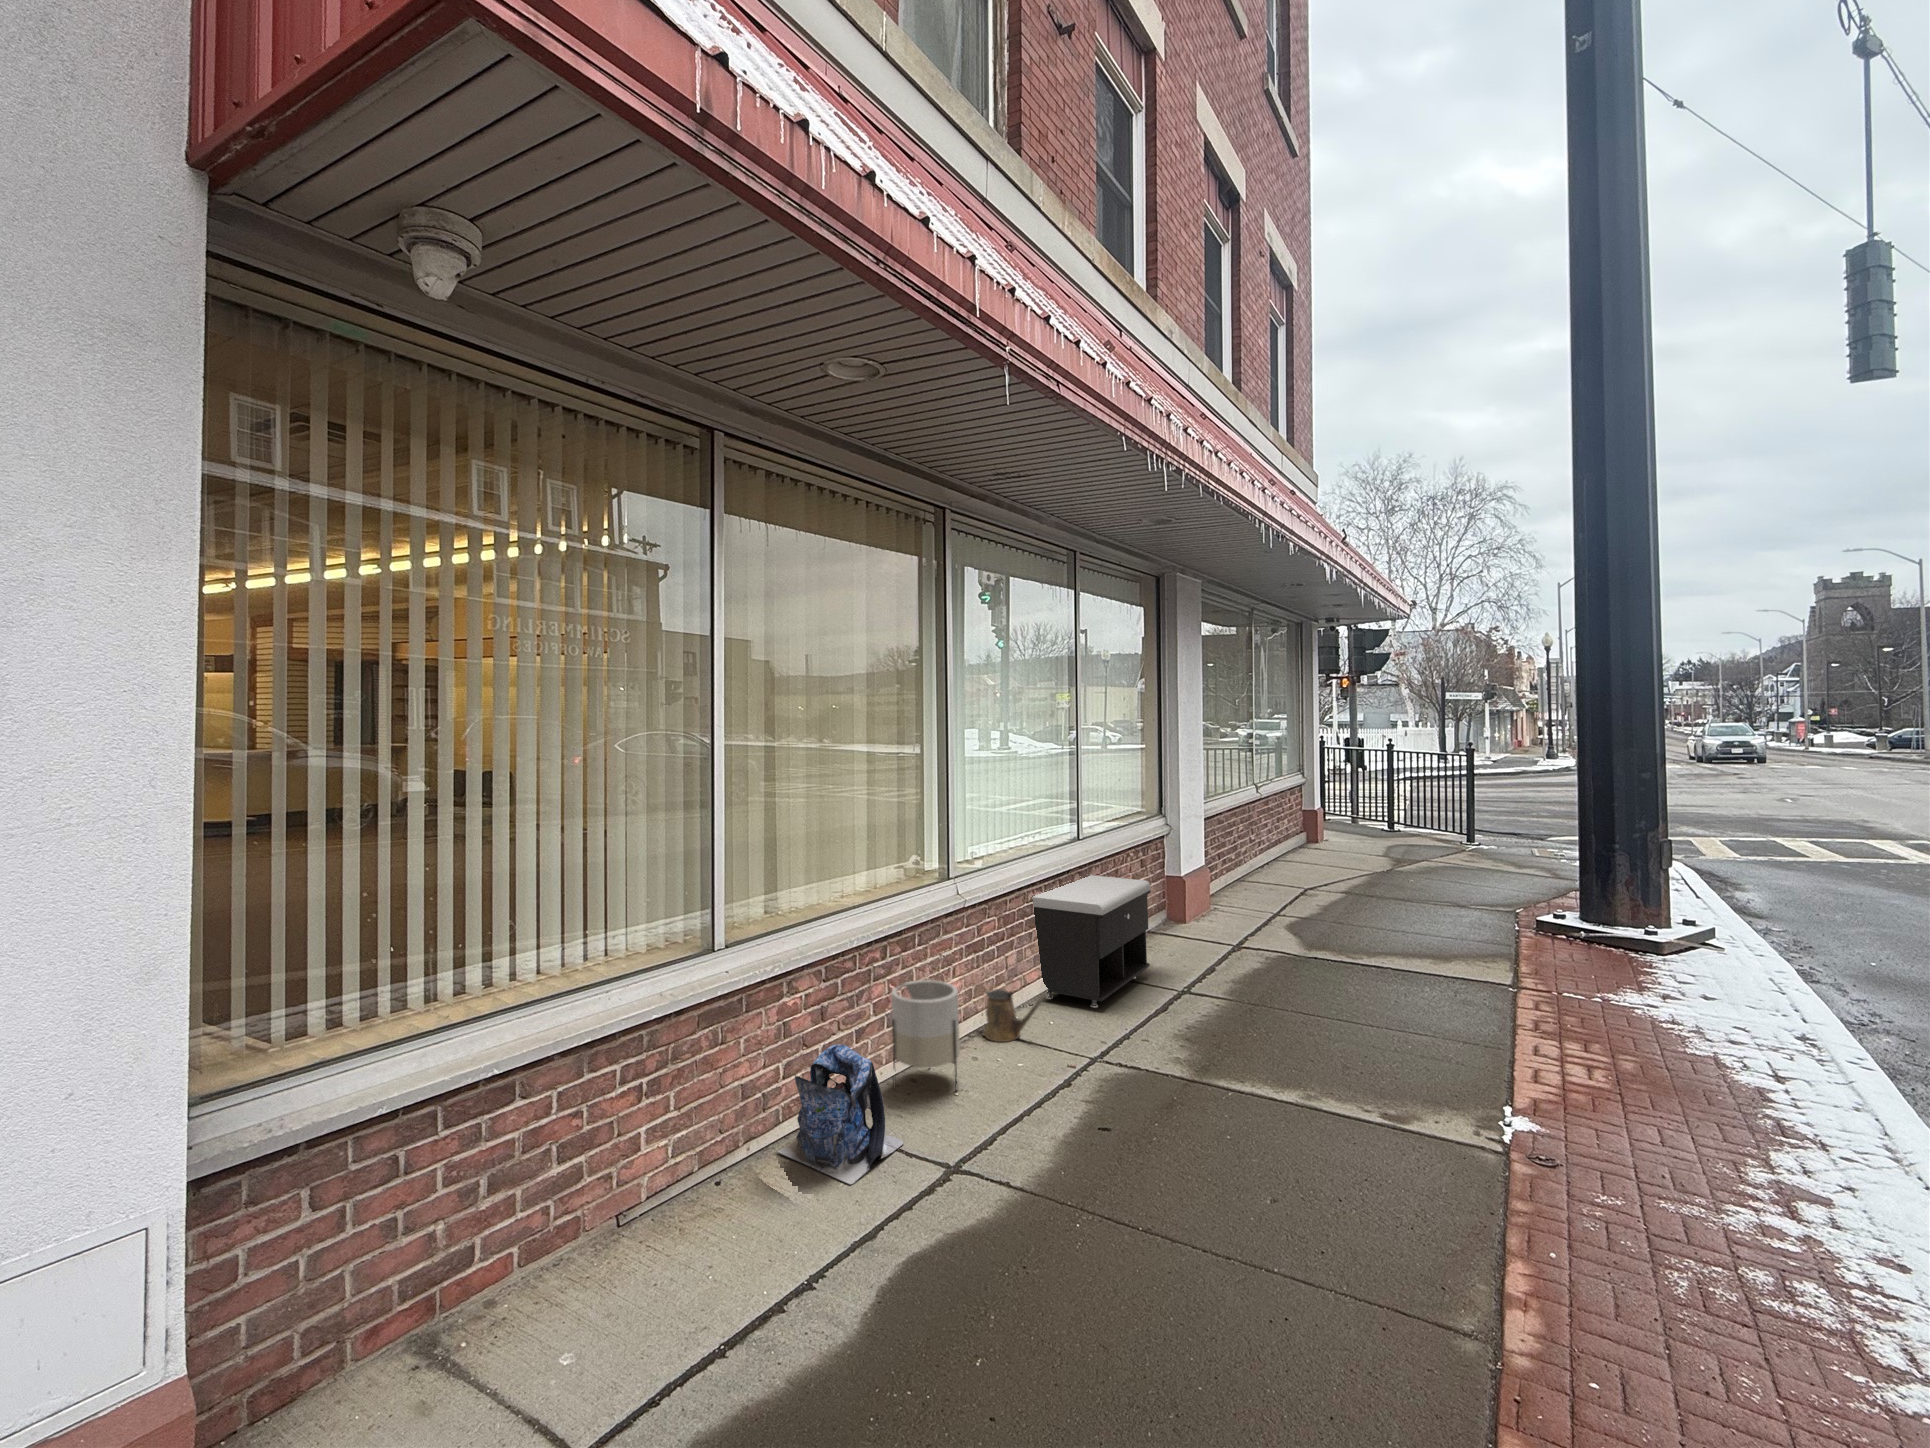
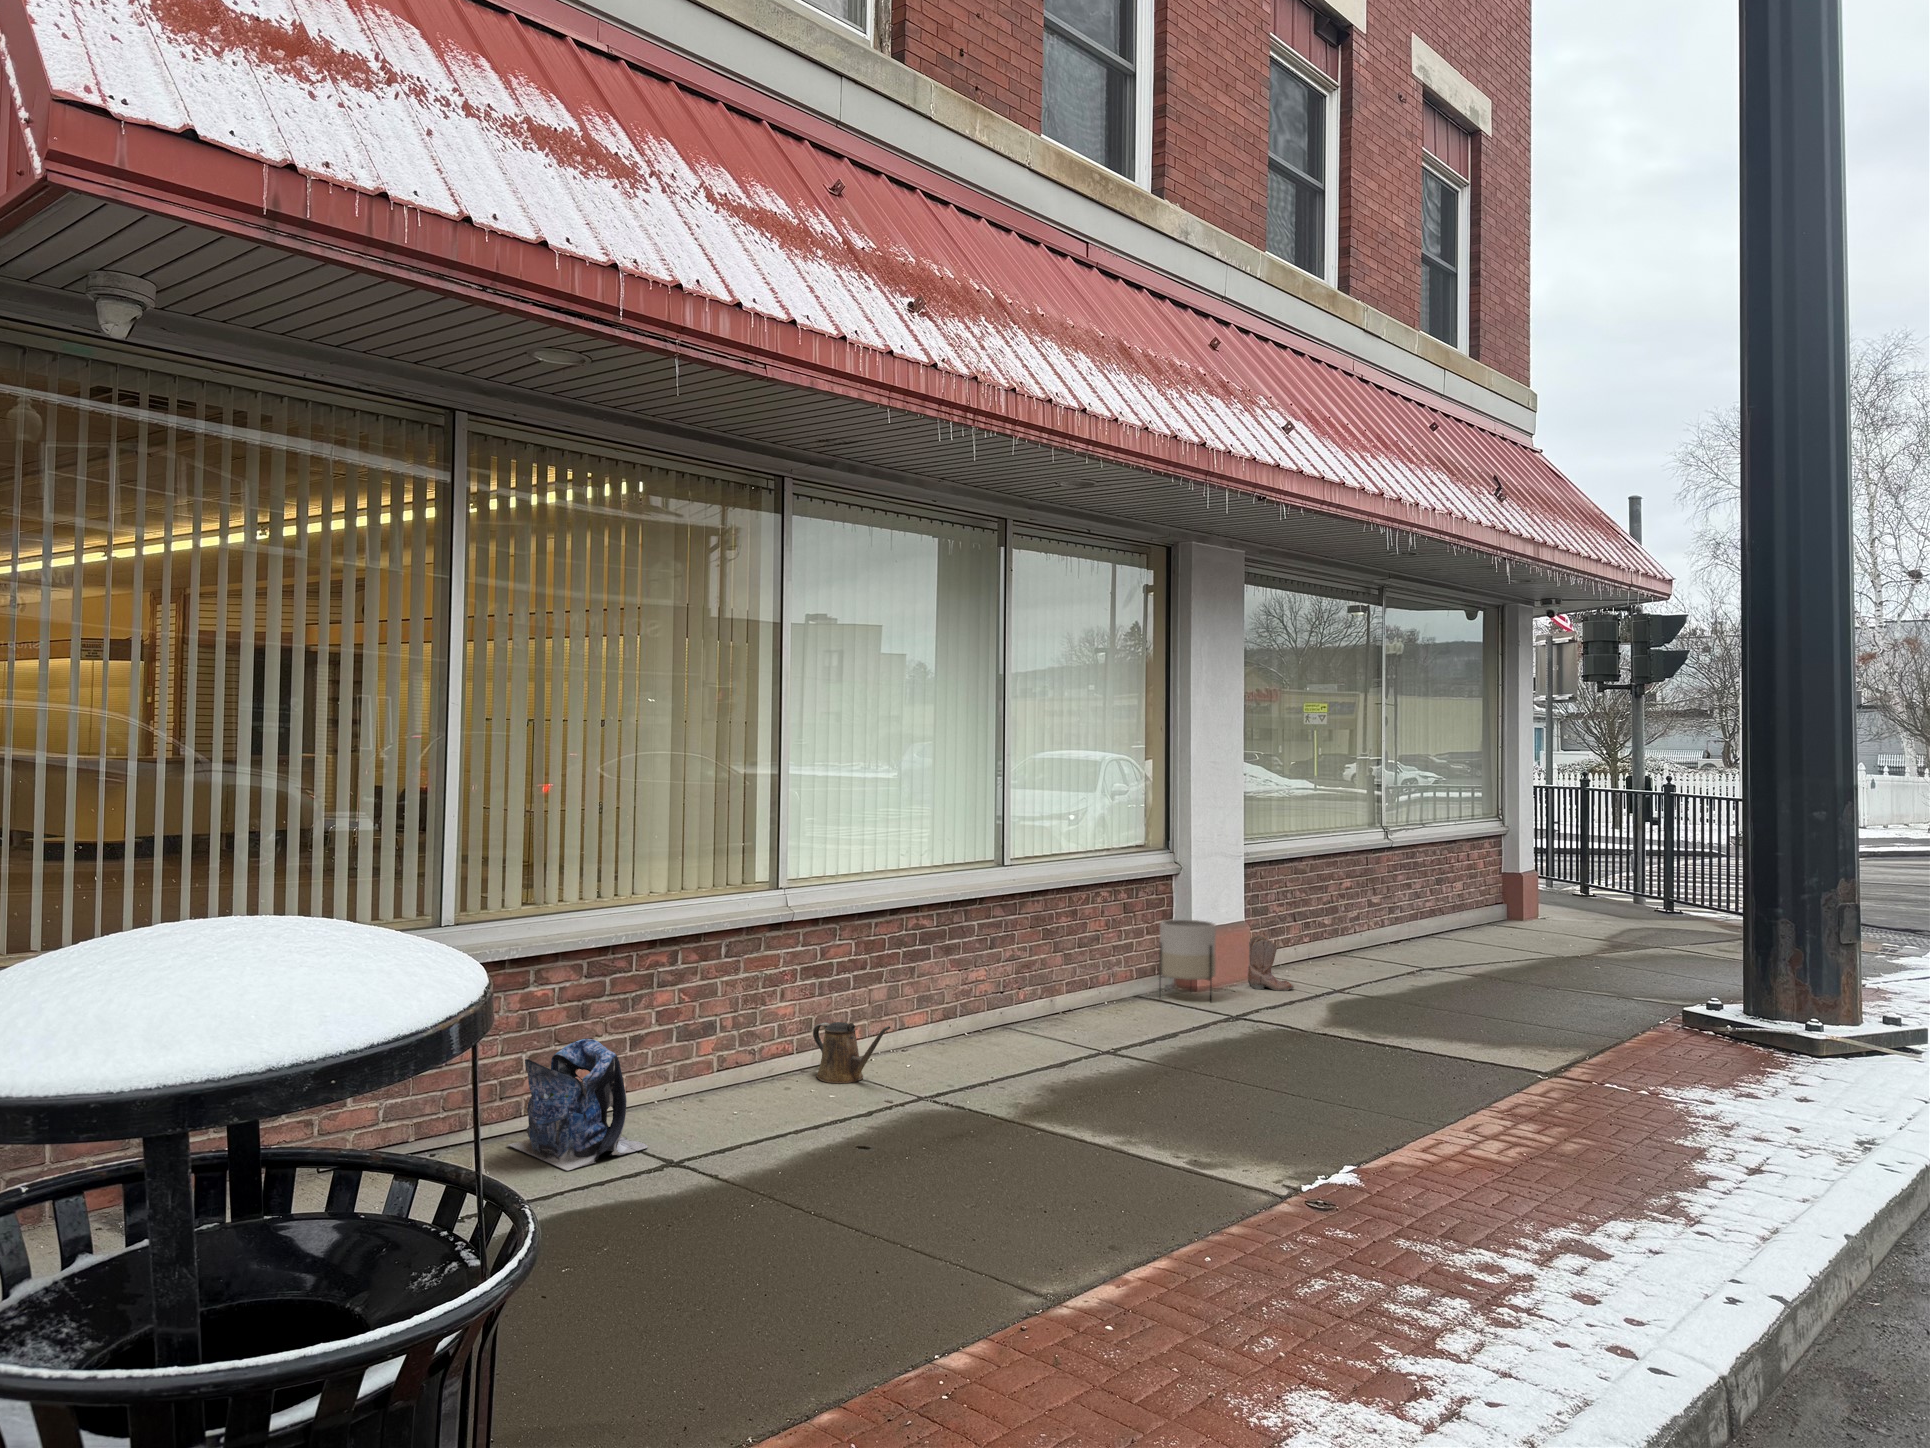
storage bench: present [1032,875,1151,1008] -> none [908,906,1089,1063]
boots: none [1211,875,1247,916] -> present [1248,935,1294,991]
planter: present [891,980,960,1090] -> present [1159,920,1216,1001]

